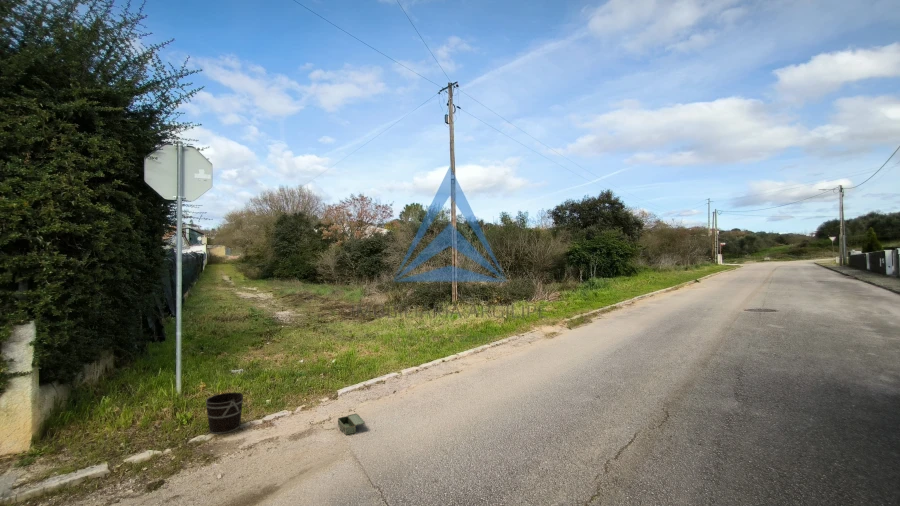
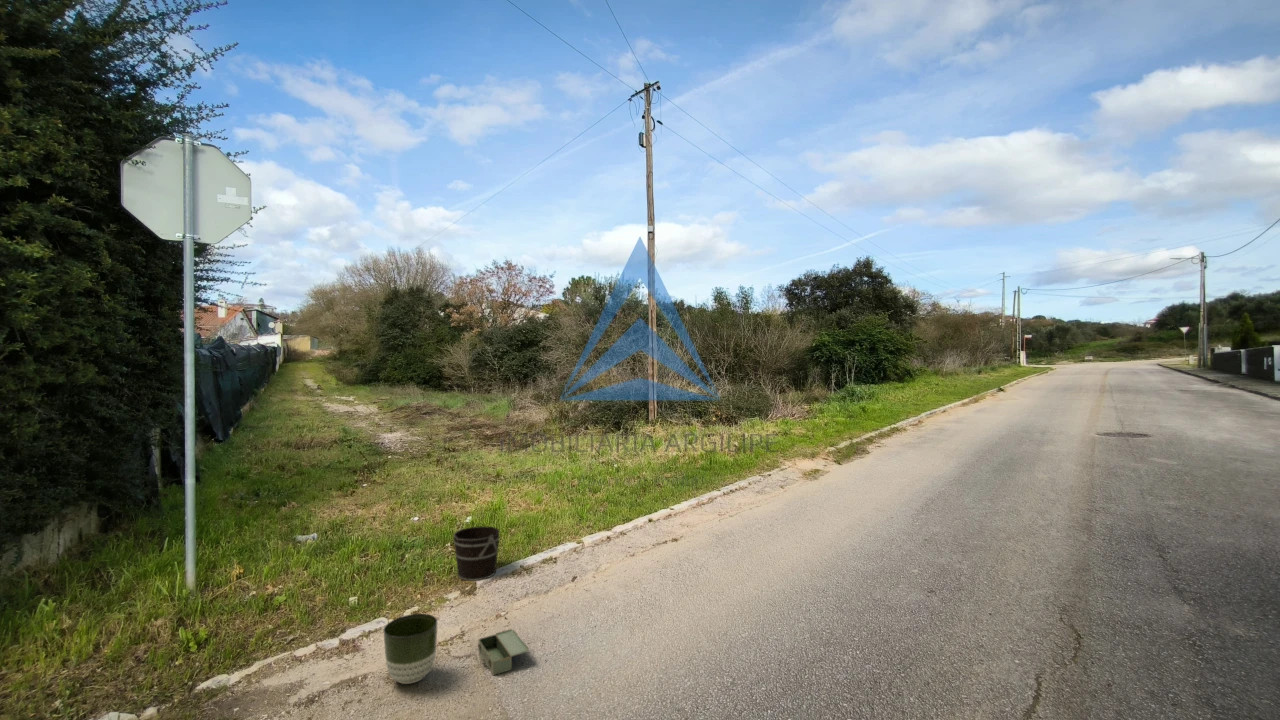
bucket: present [206,392,243,434] -> present [454,526,499,581]
planter: none [288,403,316,438] -> present [384,614,437,684]

